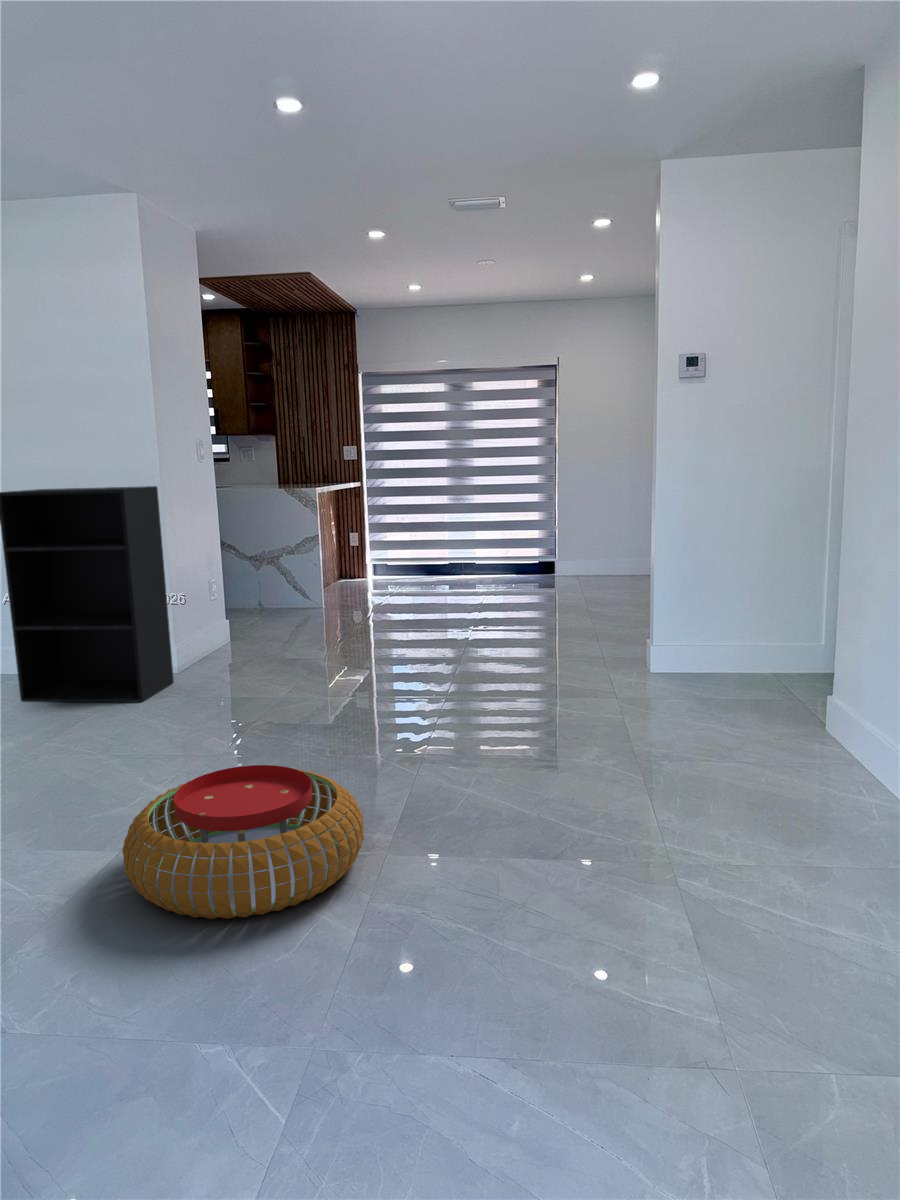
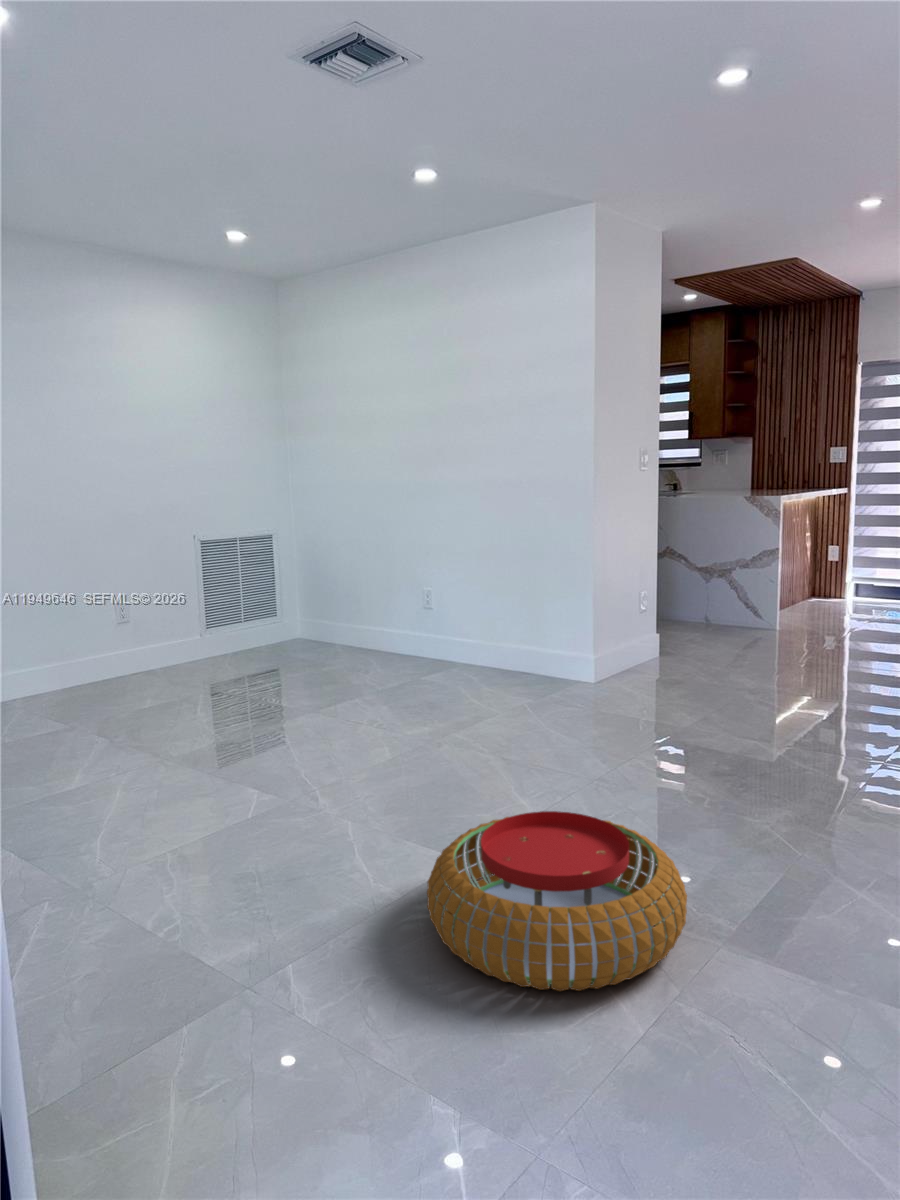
bookshelf: present [0,486,174,702] -> none [442,495,584,710]

